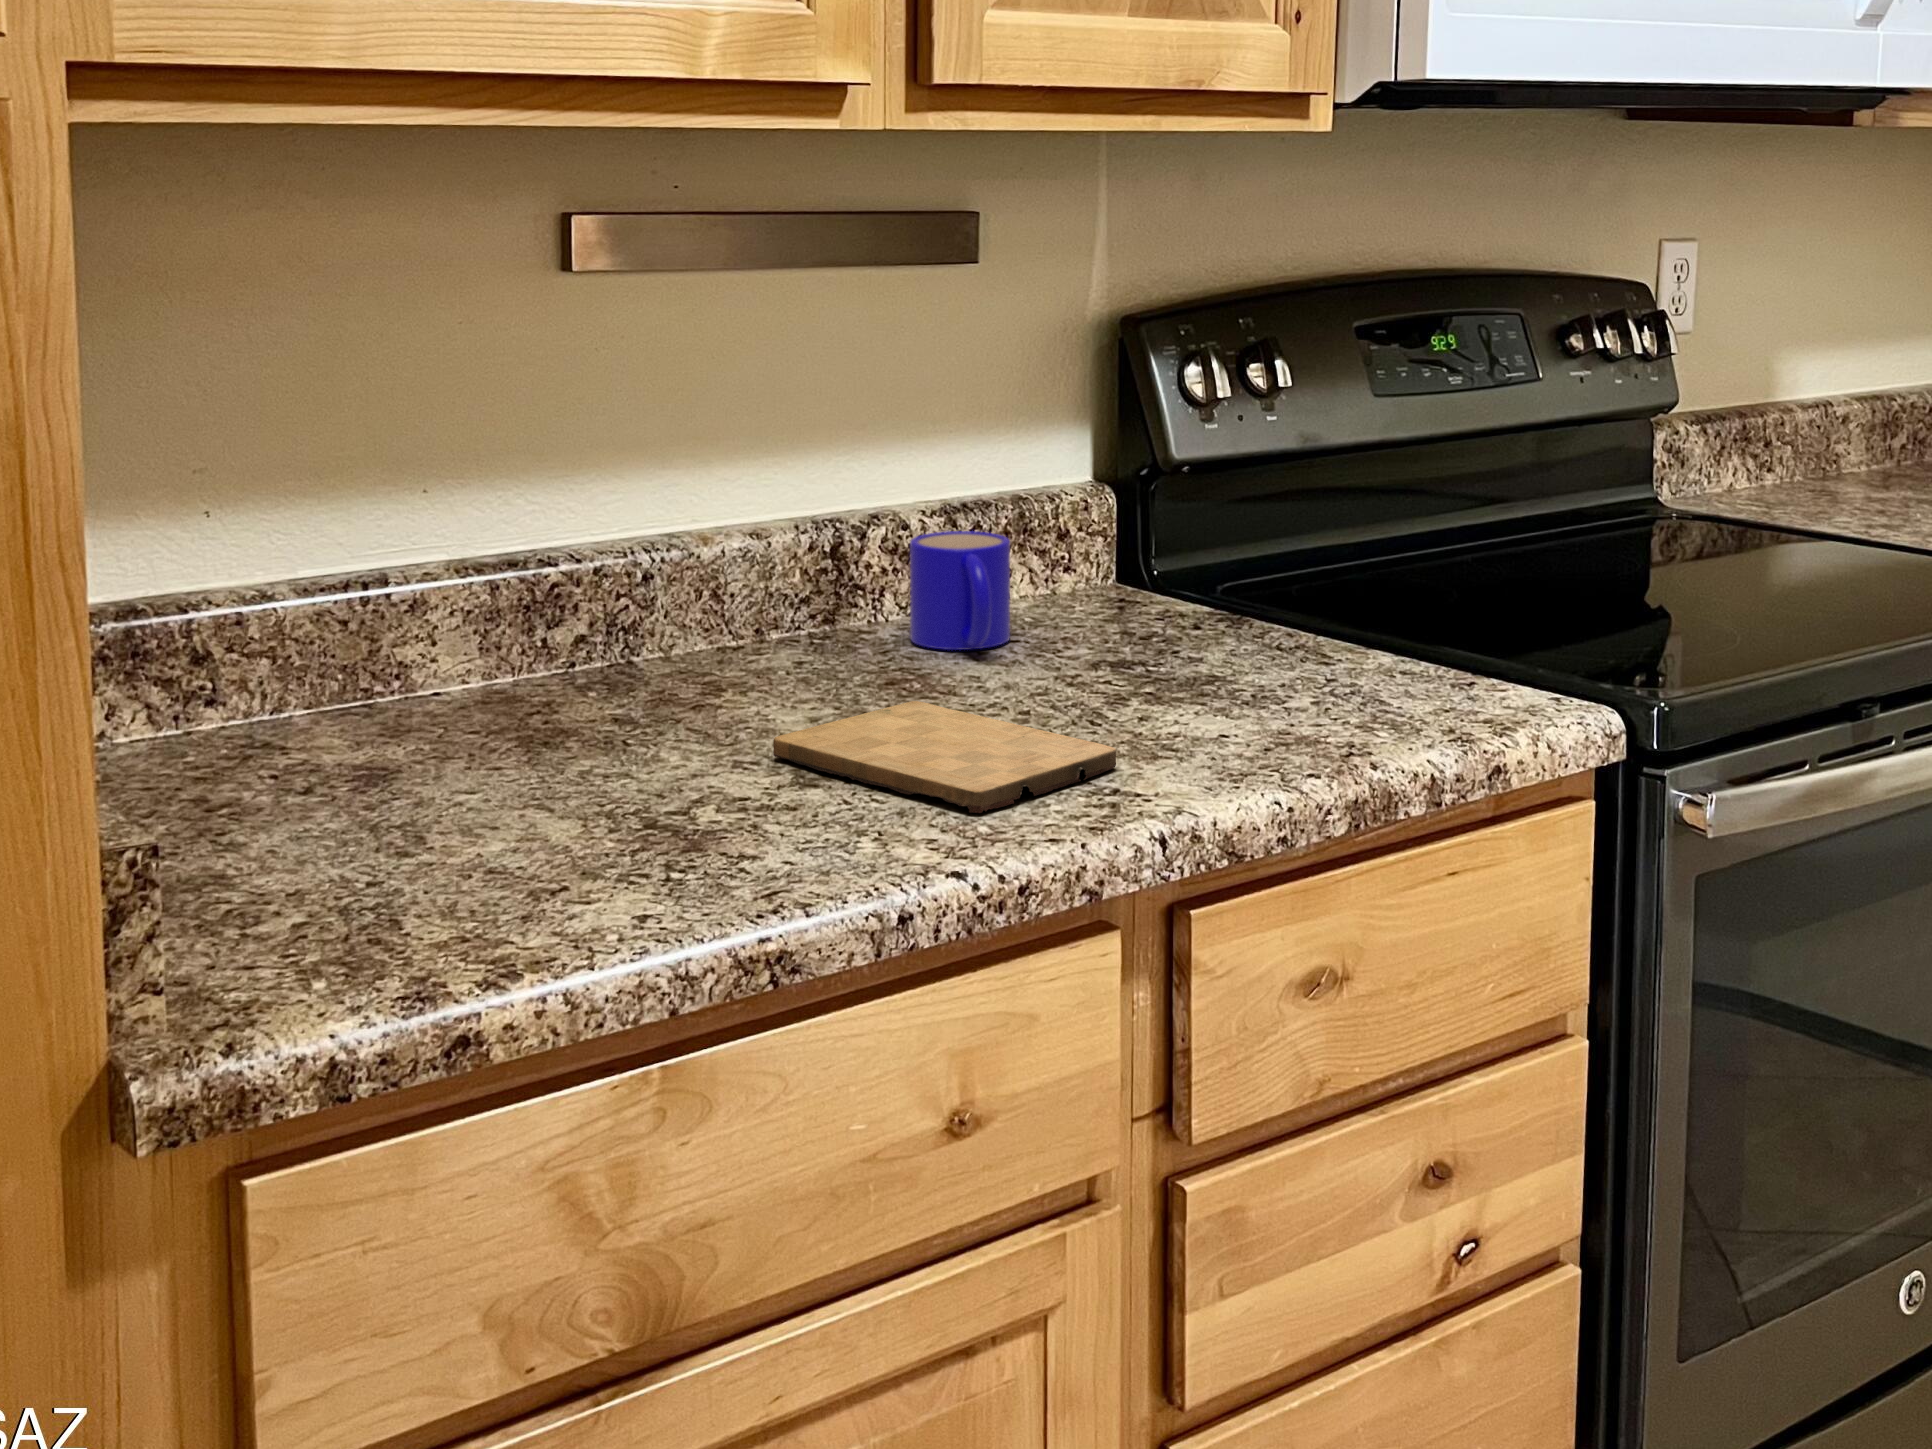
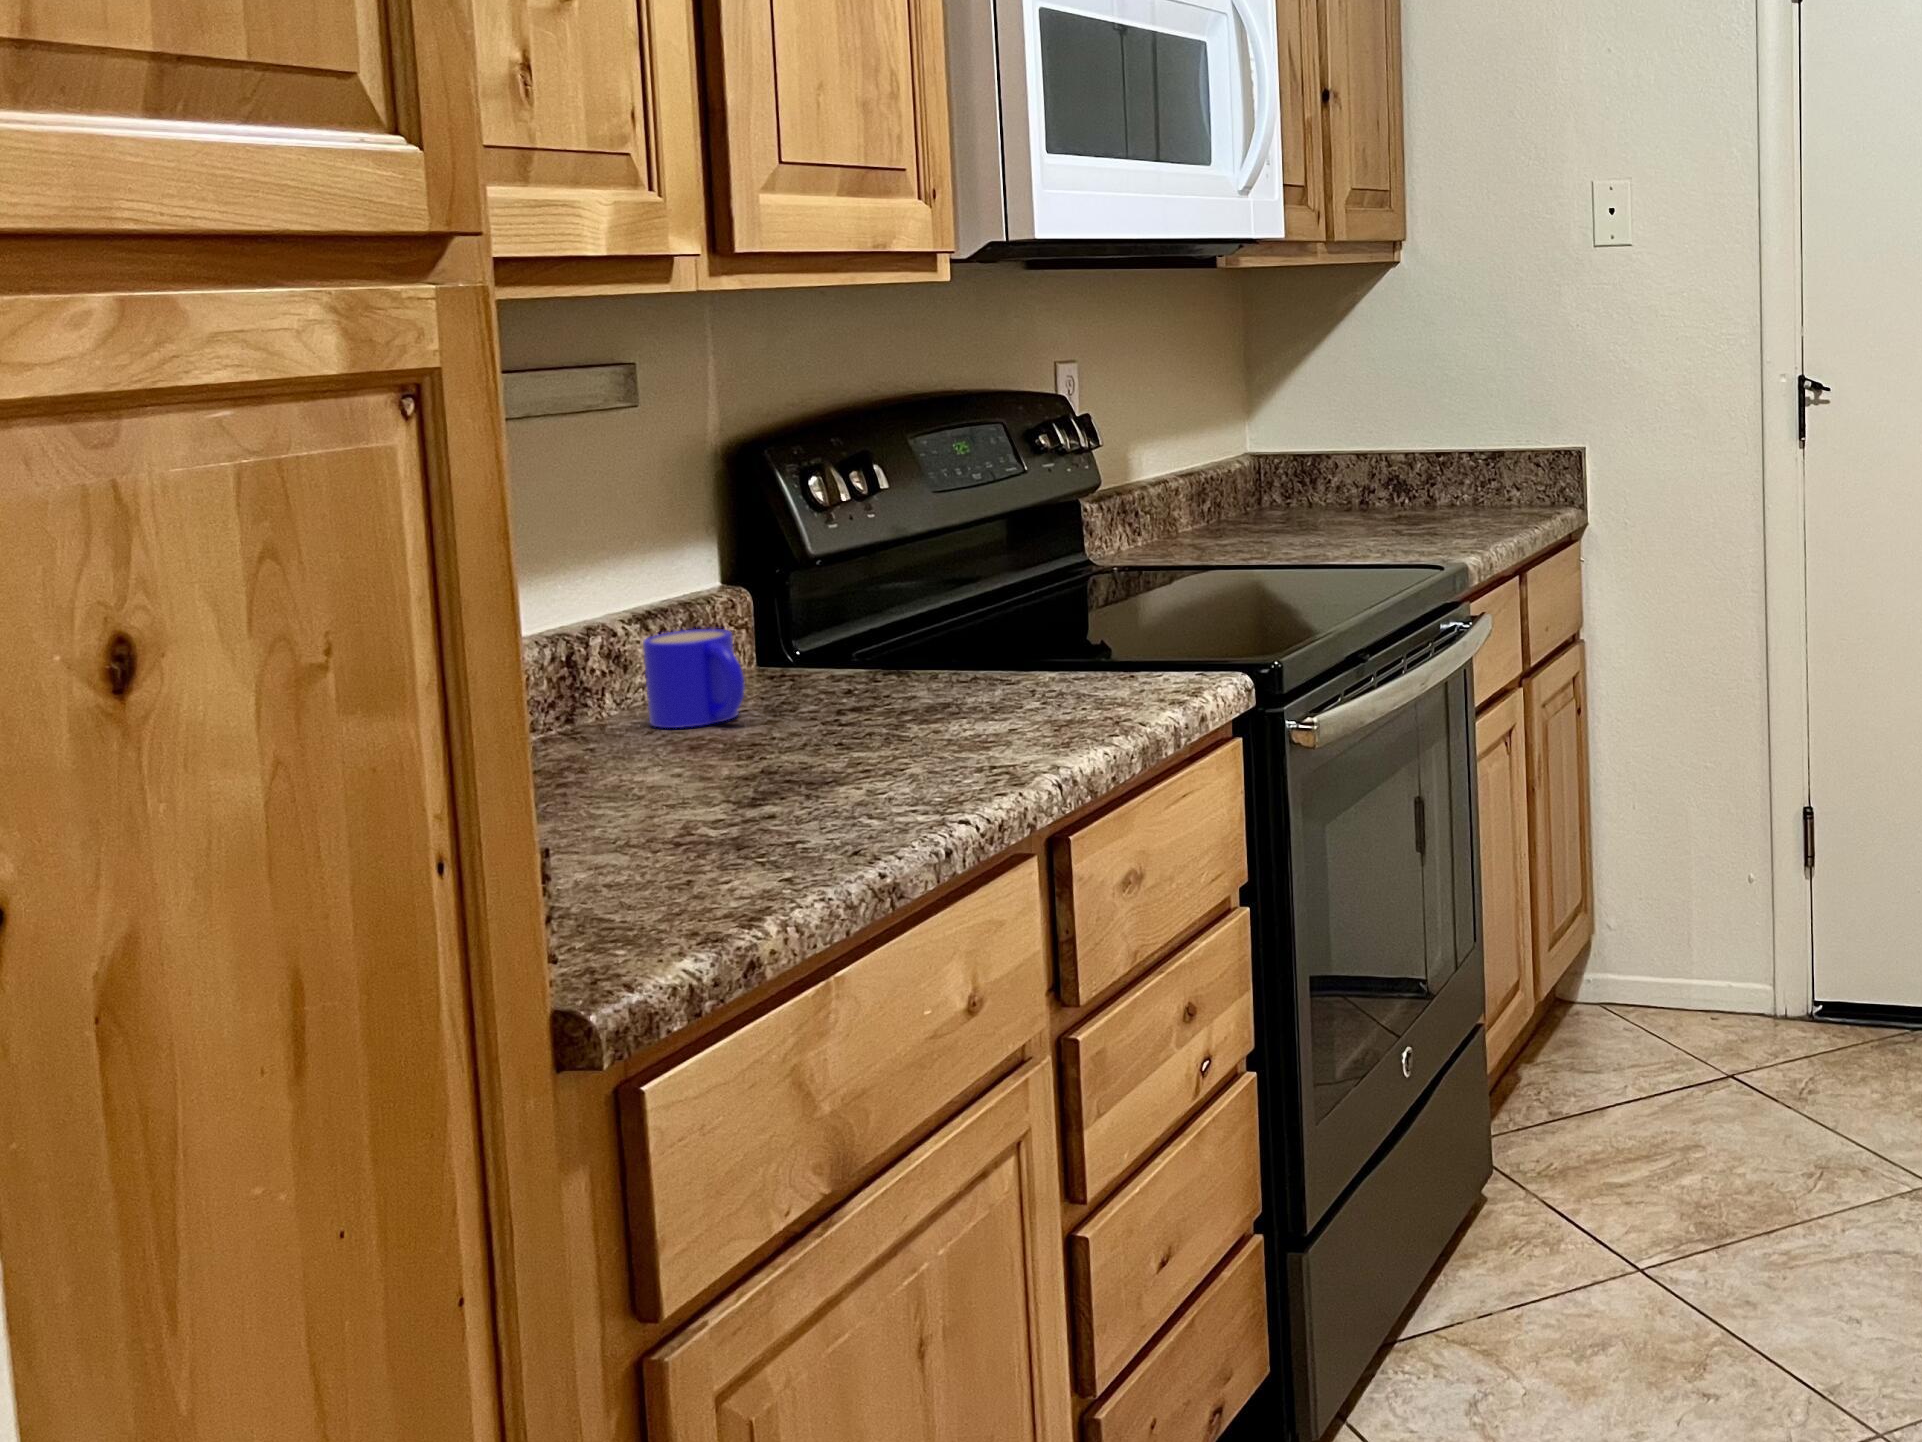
cutting board: present [773,701,1116,813] -> none [687,743,964,801]

